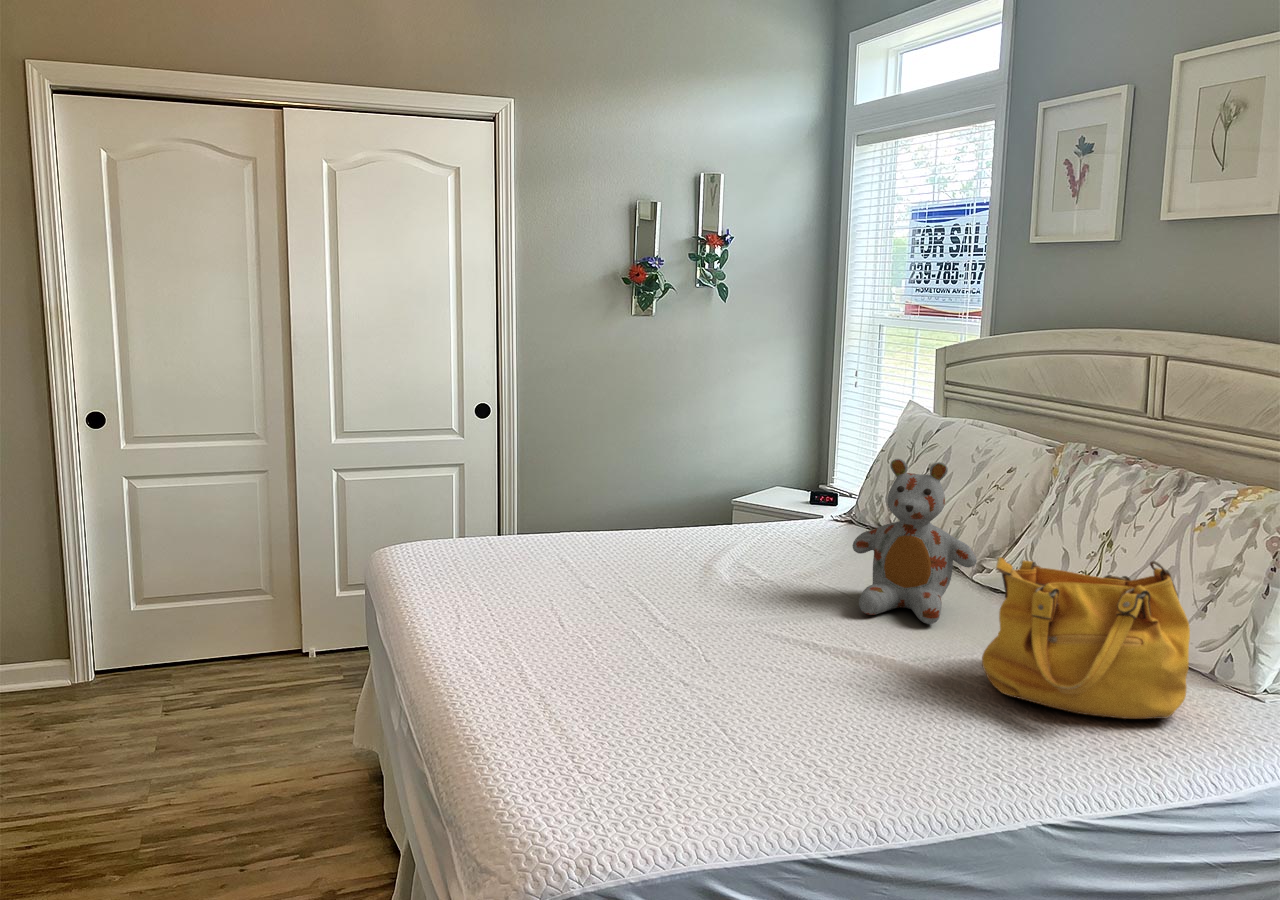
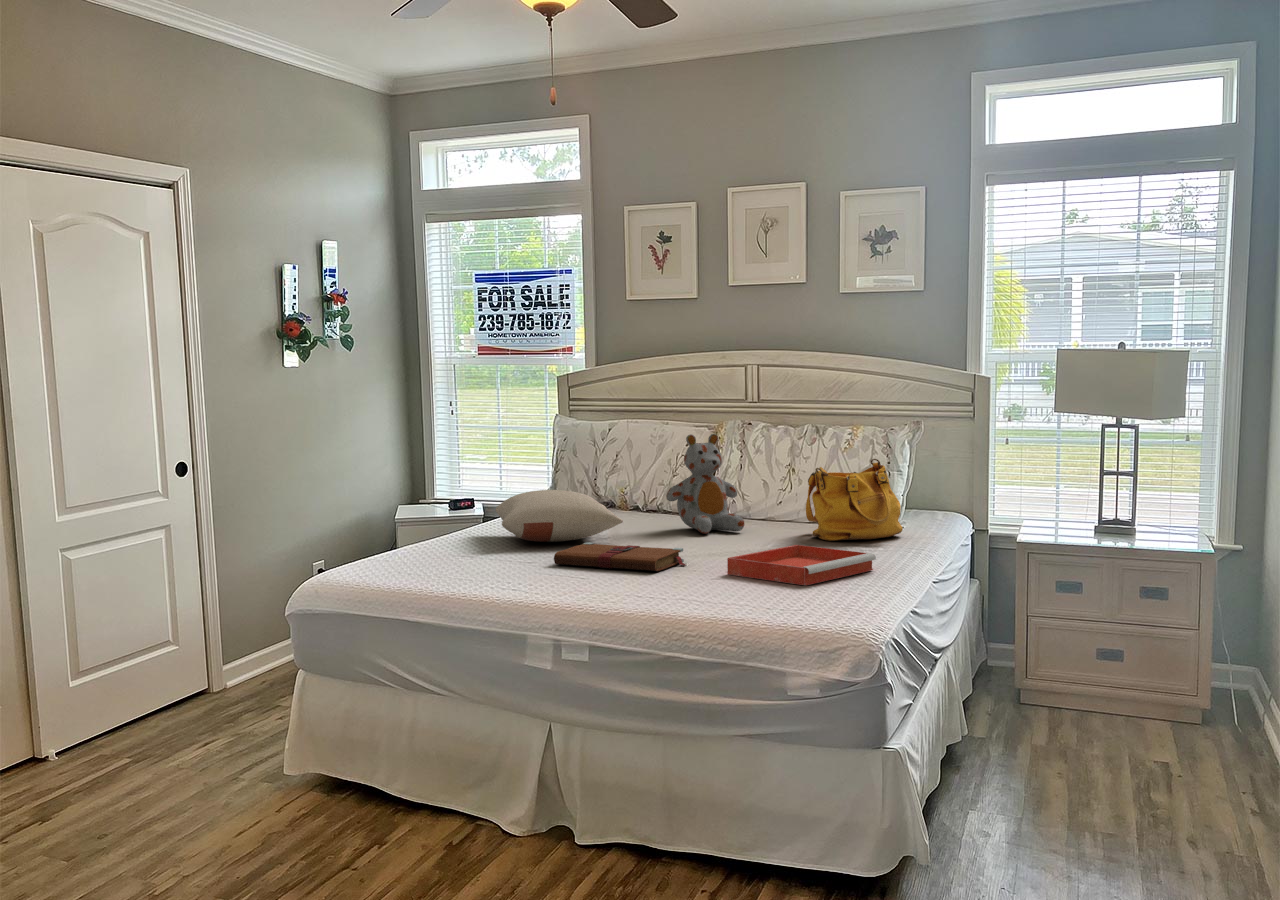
pillow: none [563,503,780,580] -> present [495,490,623,542]
book: none [504,593,638,670] -> present [554,542,685,571]
tray: none [569,684,797,796] -> present [727,545,876,585]

